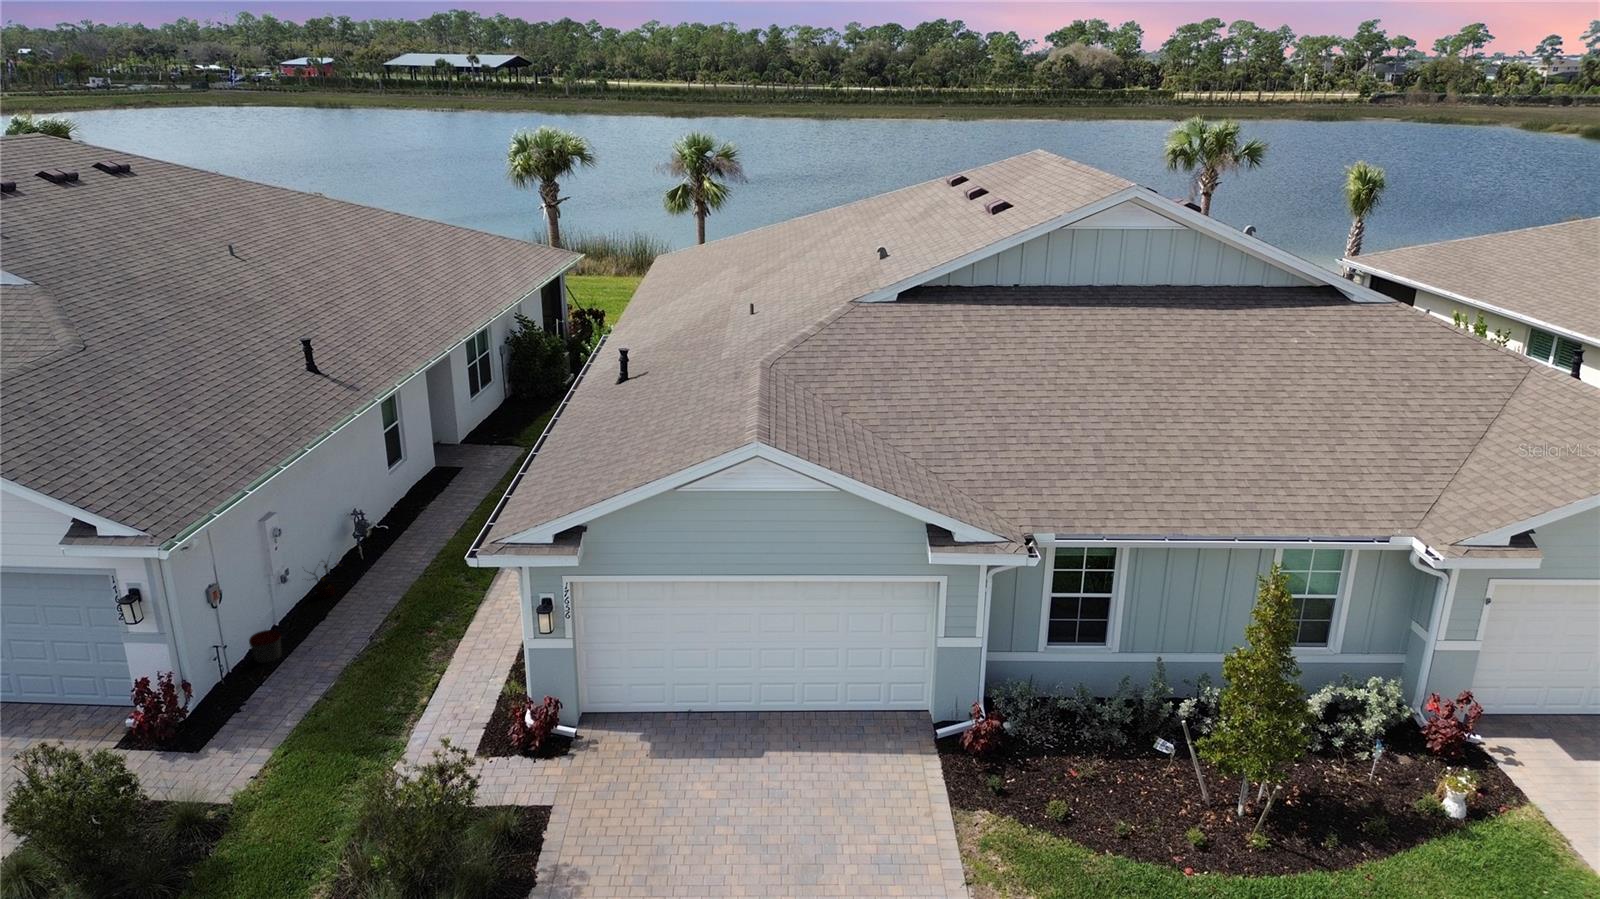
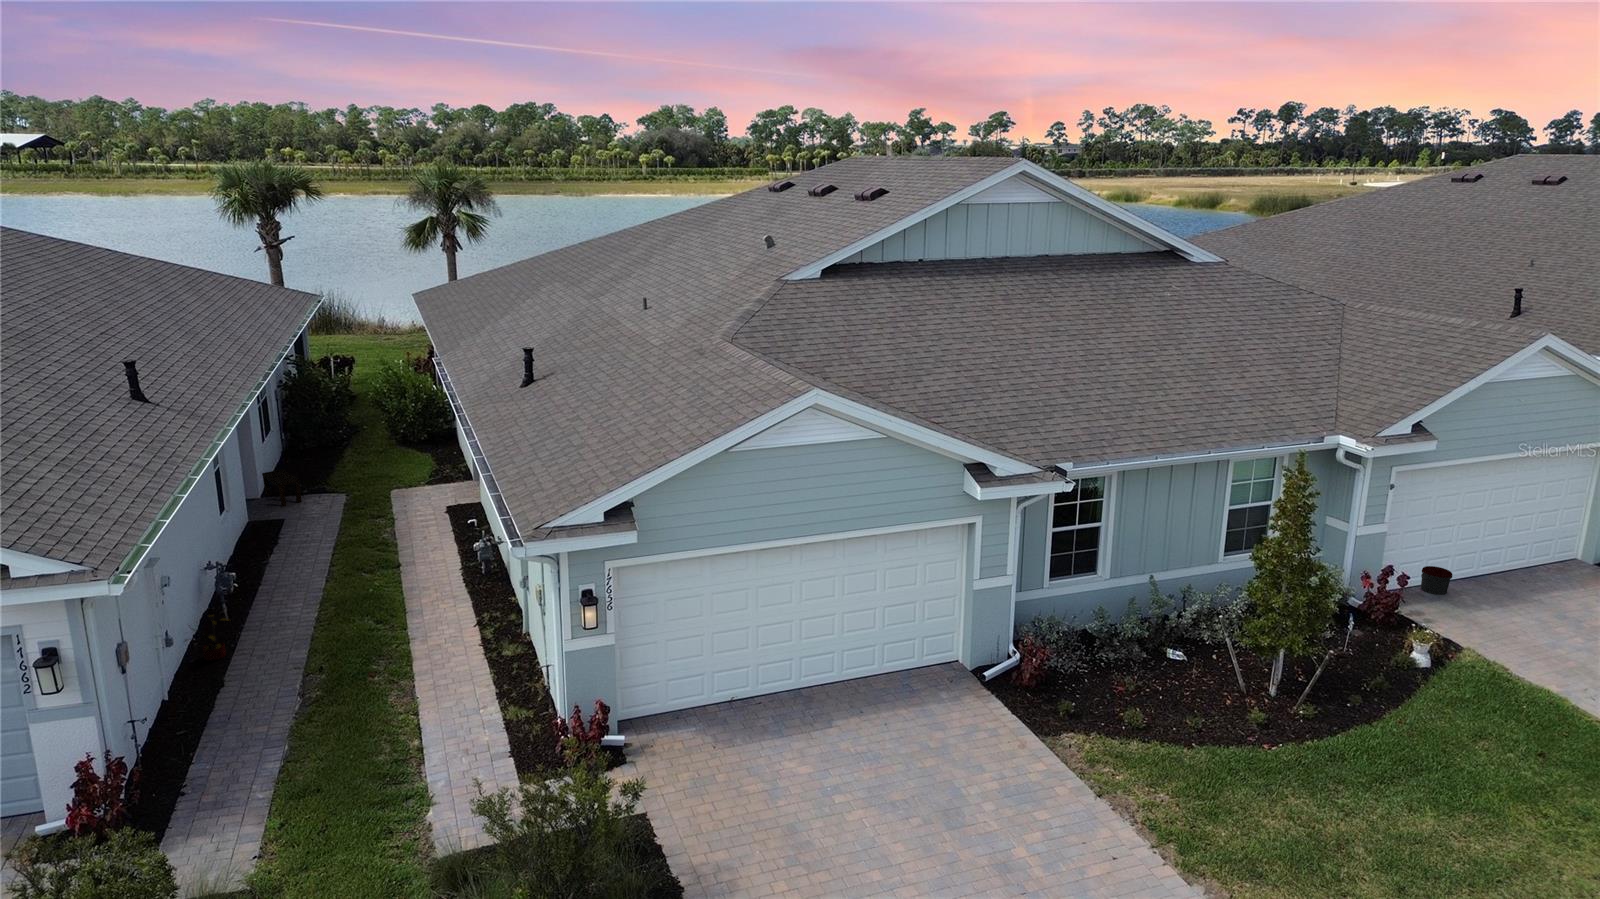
bench: none [448,424,474,459] -> present [262,469,301,507]
bucket: present [249,630,281,663] -> present [1421,566,1452,595]

